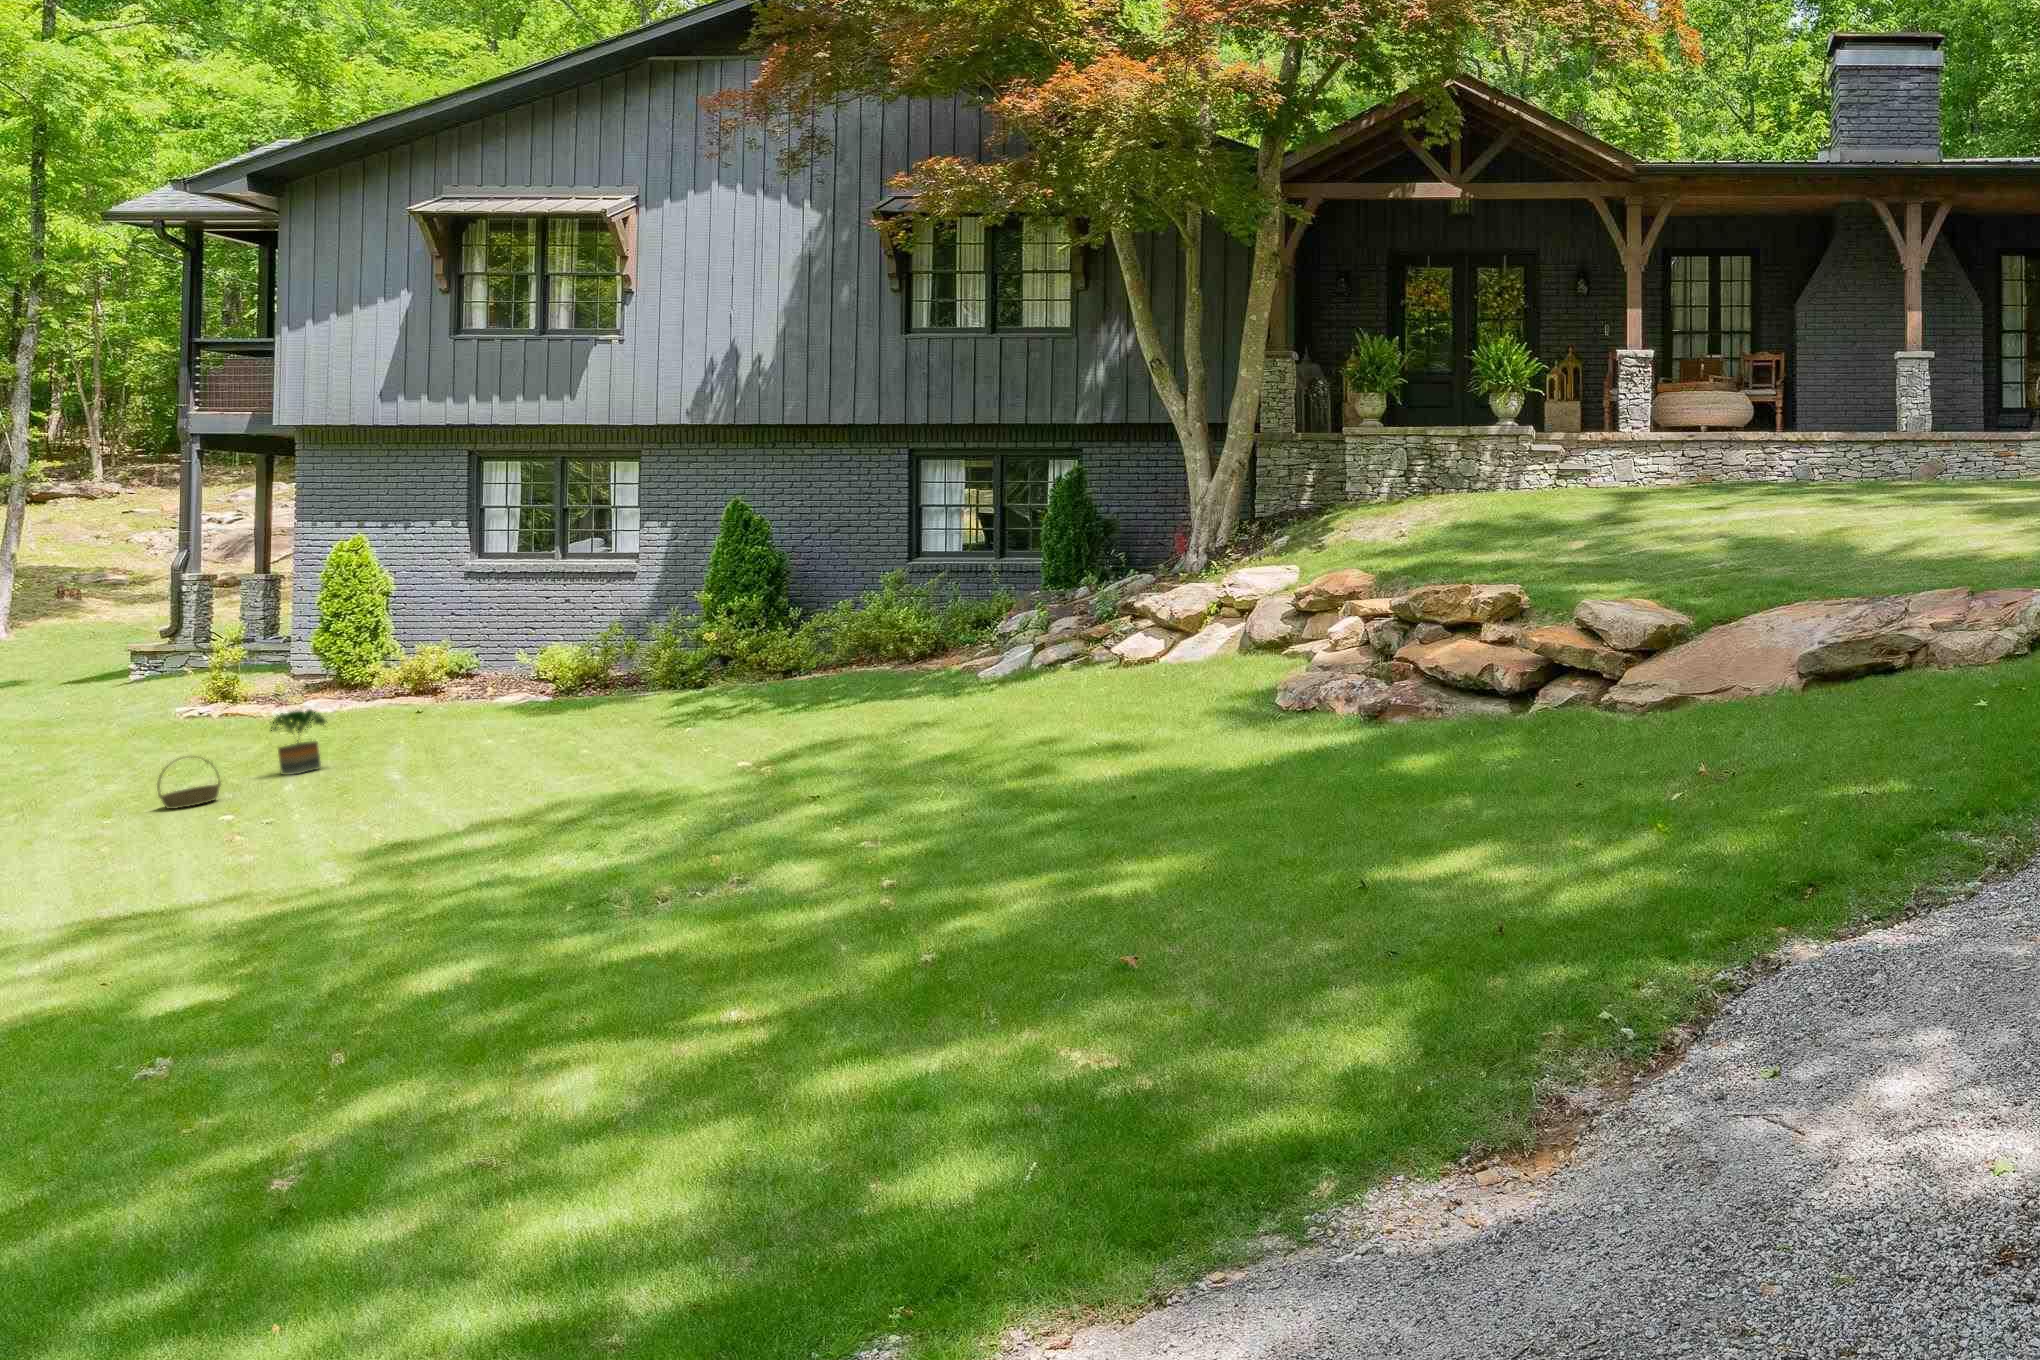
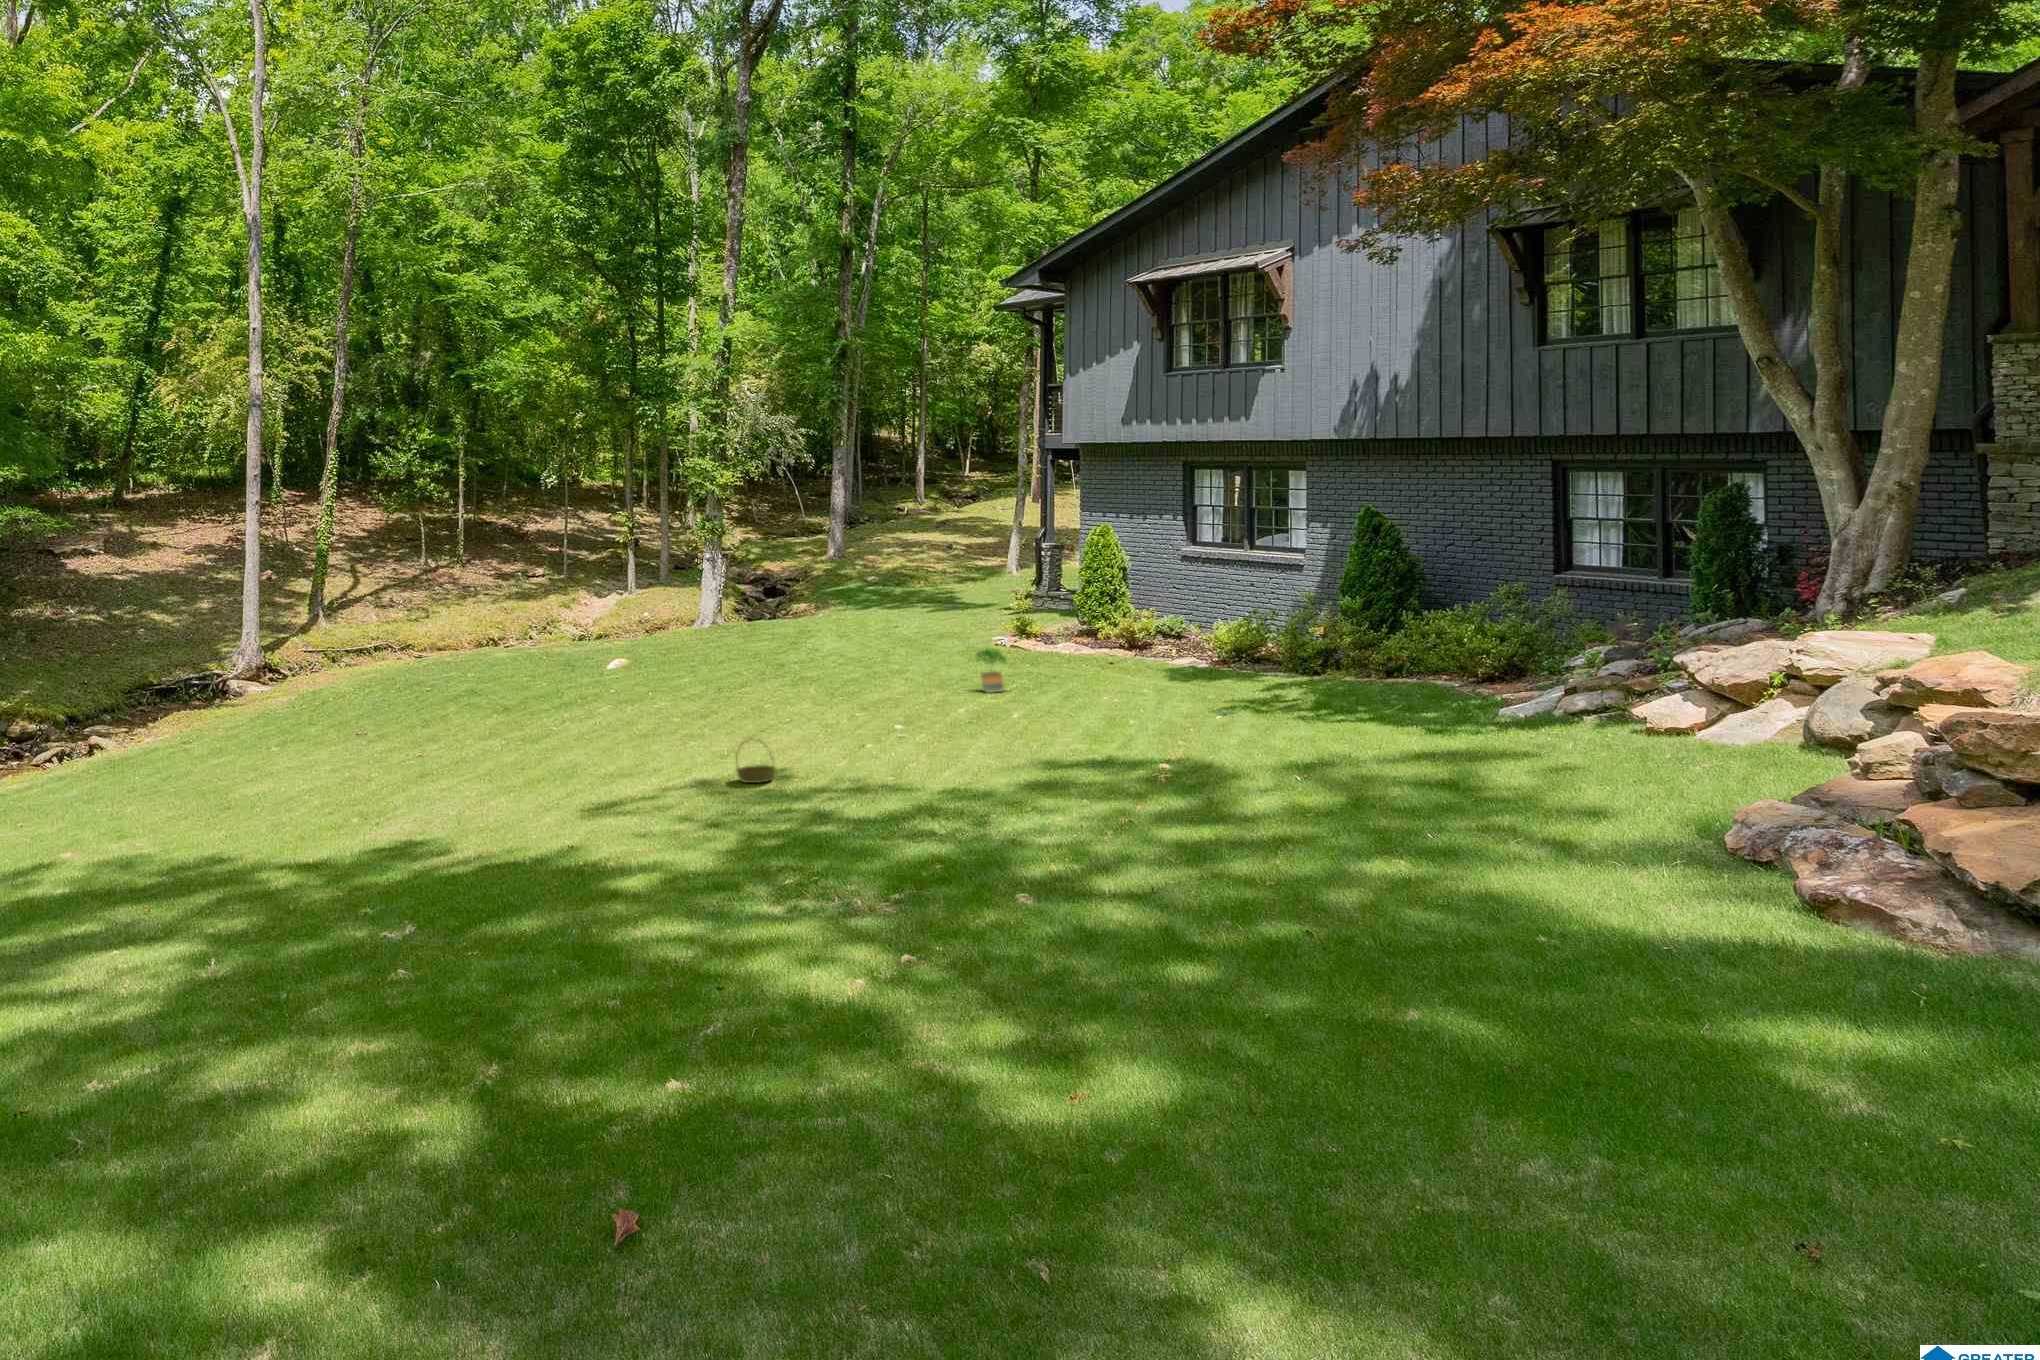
basket: present [157,757,221,809] -> present [736,738,775,783]

